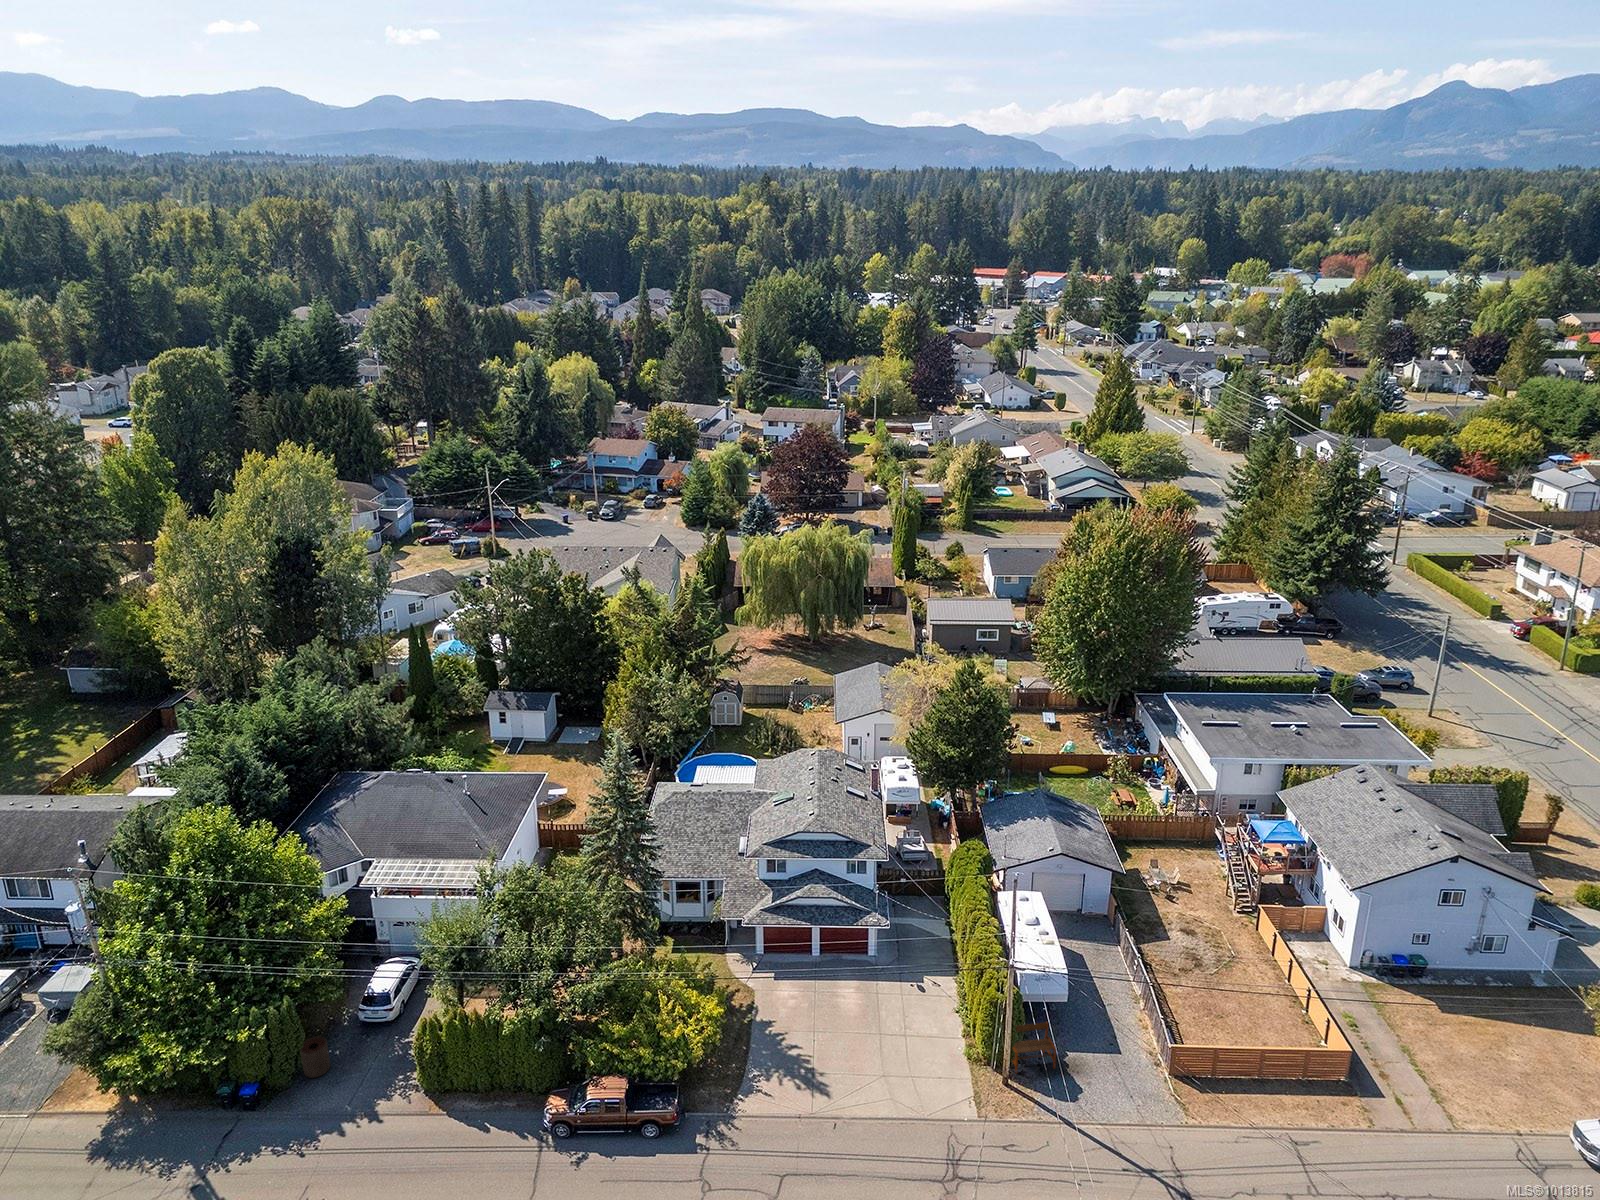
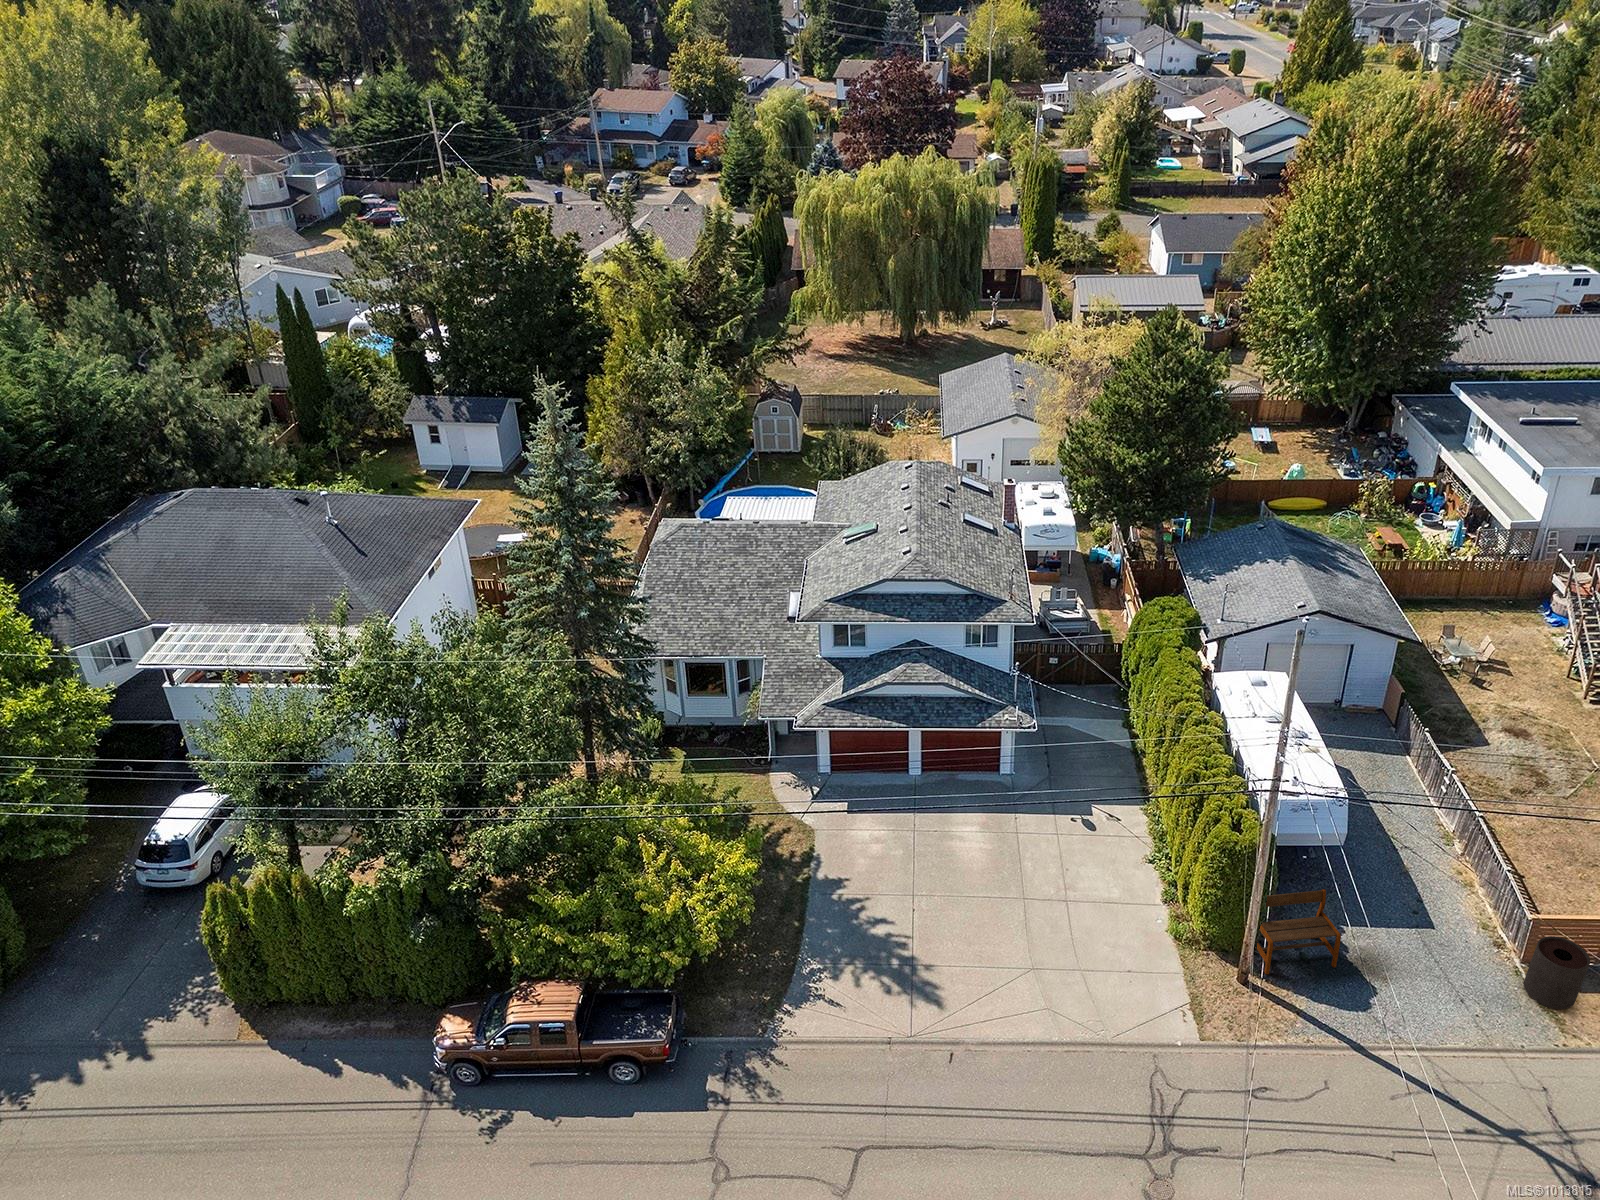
trash can: present [300,1036,330,1078] -> present [1524,936,1590,1009]

